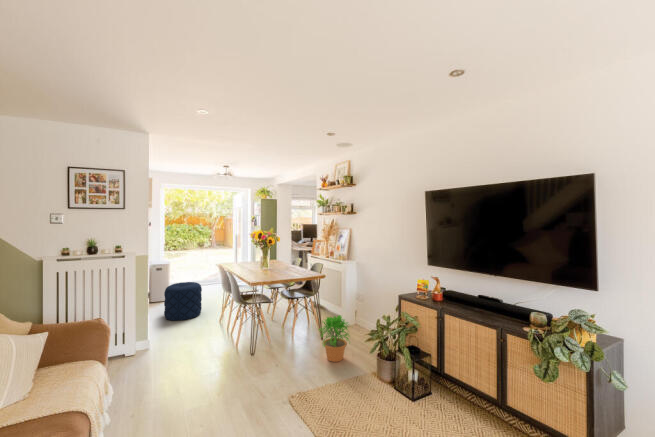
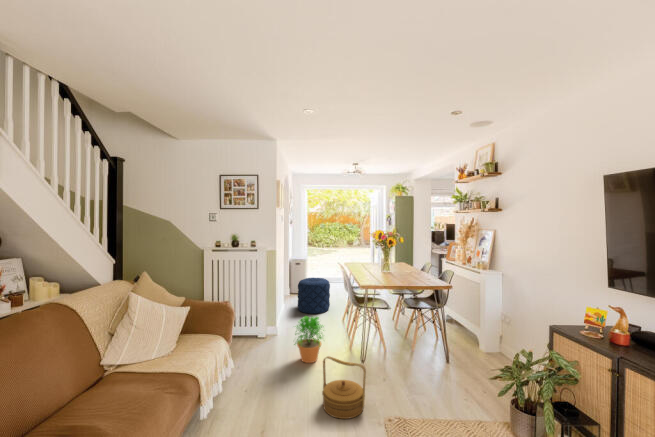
potted plant: present [319,315,349,362] -> present [294,316,322,363]
basket: none [225,353,269,408] -> present [322,356,366,419]

